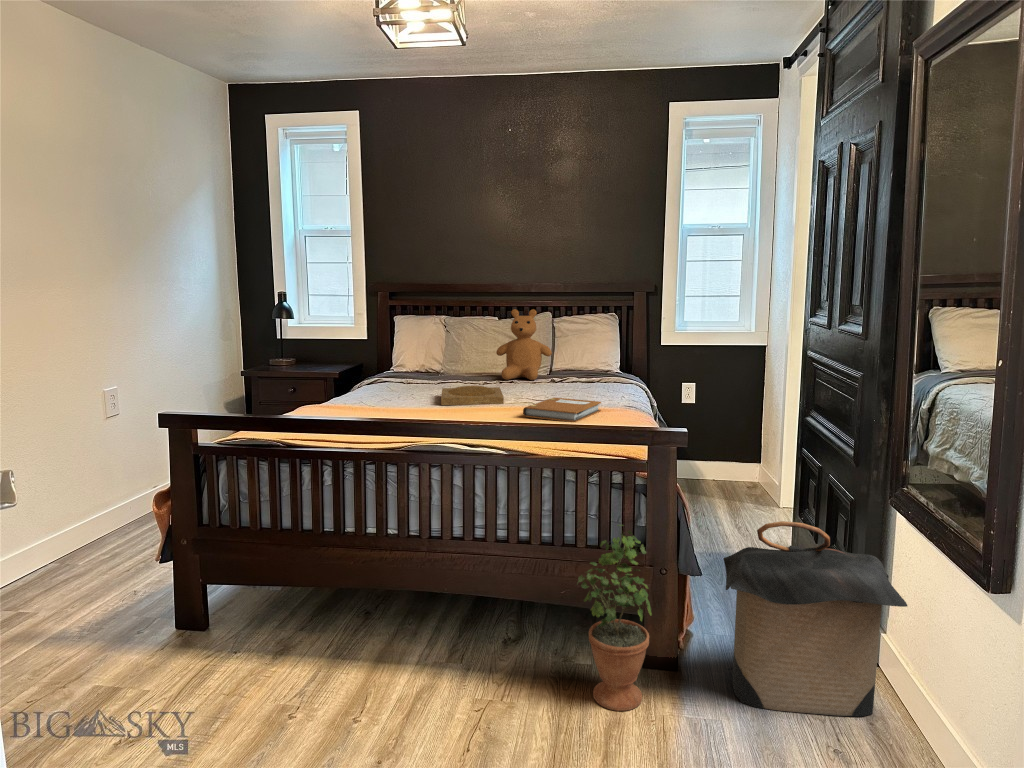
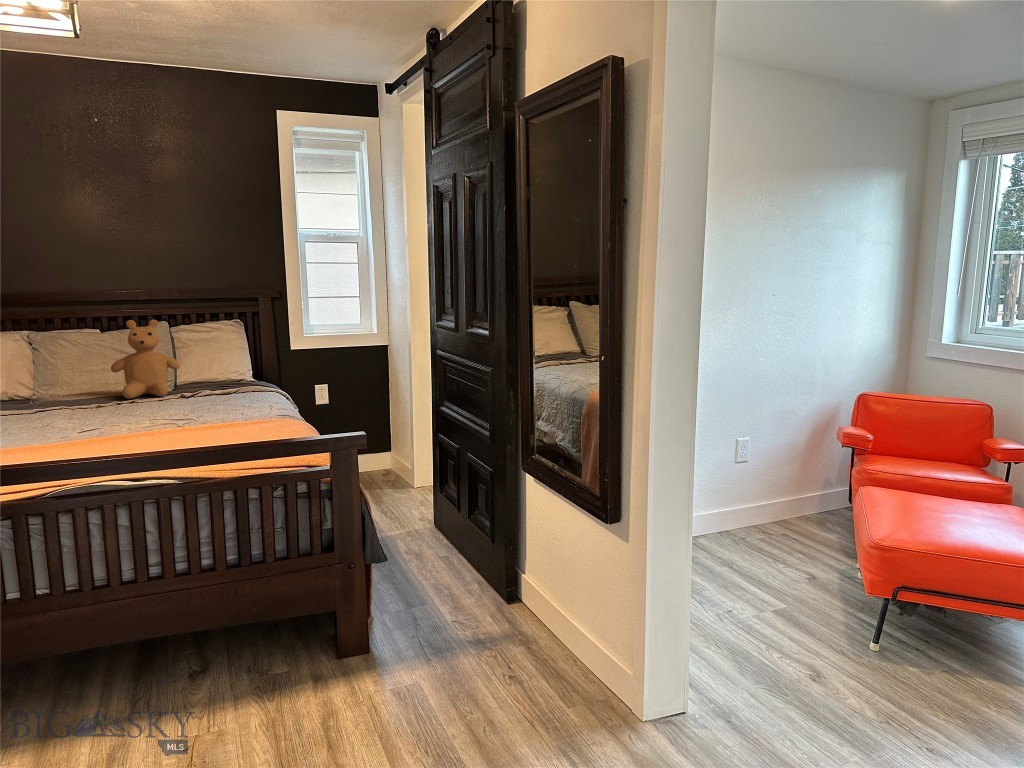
tray: present [441,386,504,405] -> none [60,409,149,438]
notebook: present [523,397,601,422] -> none [185,414,265,439]
laundry hamper: present [723,521,907,717] -> none [404,499,546,661]
potted plant: present [577,525,652,711] -> none [277,531,353,706]

